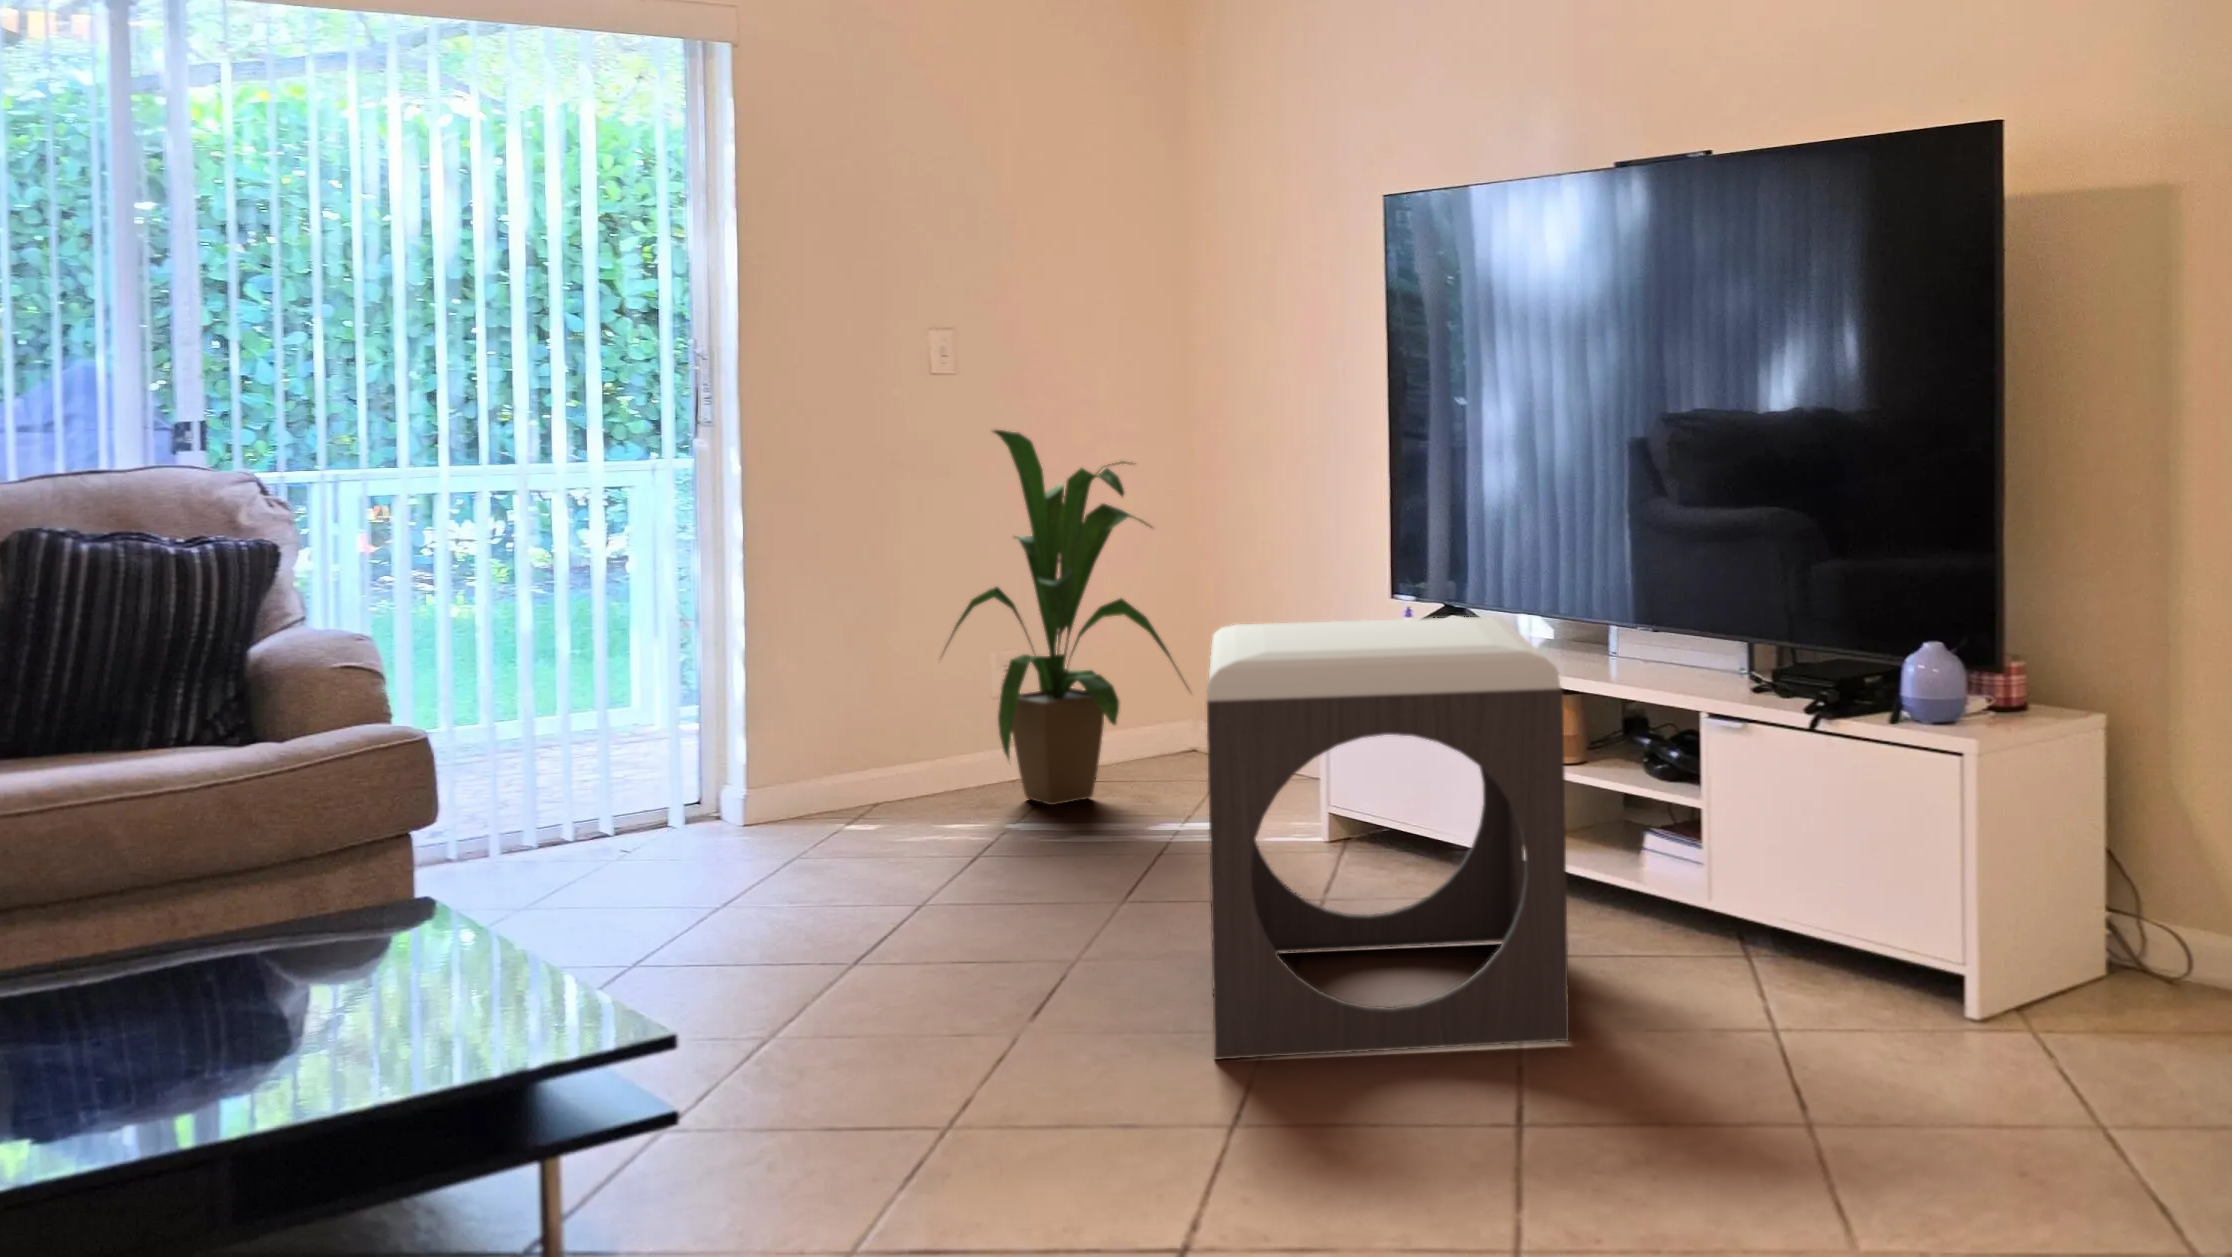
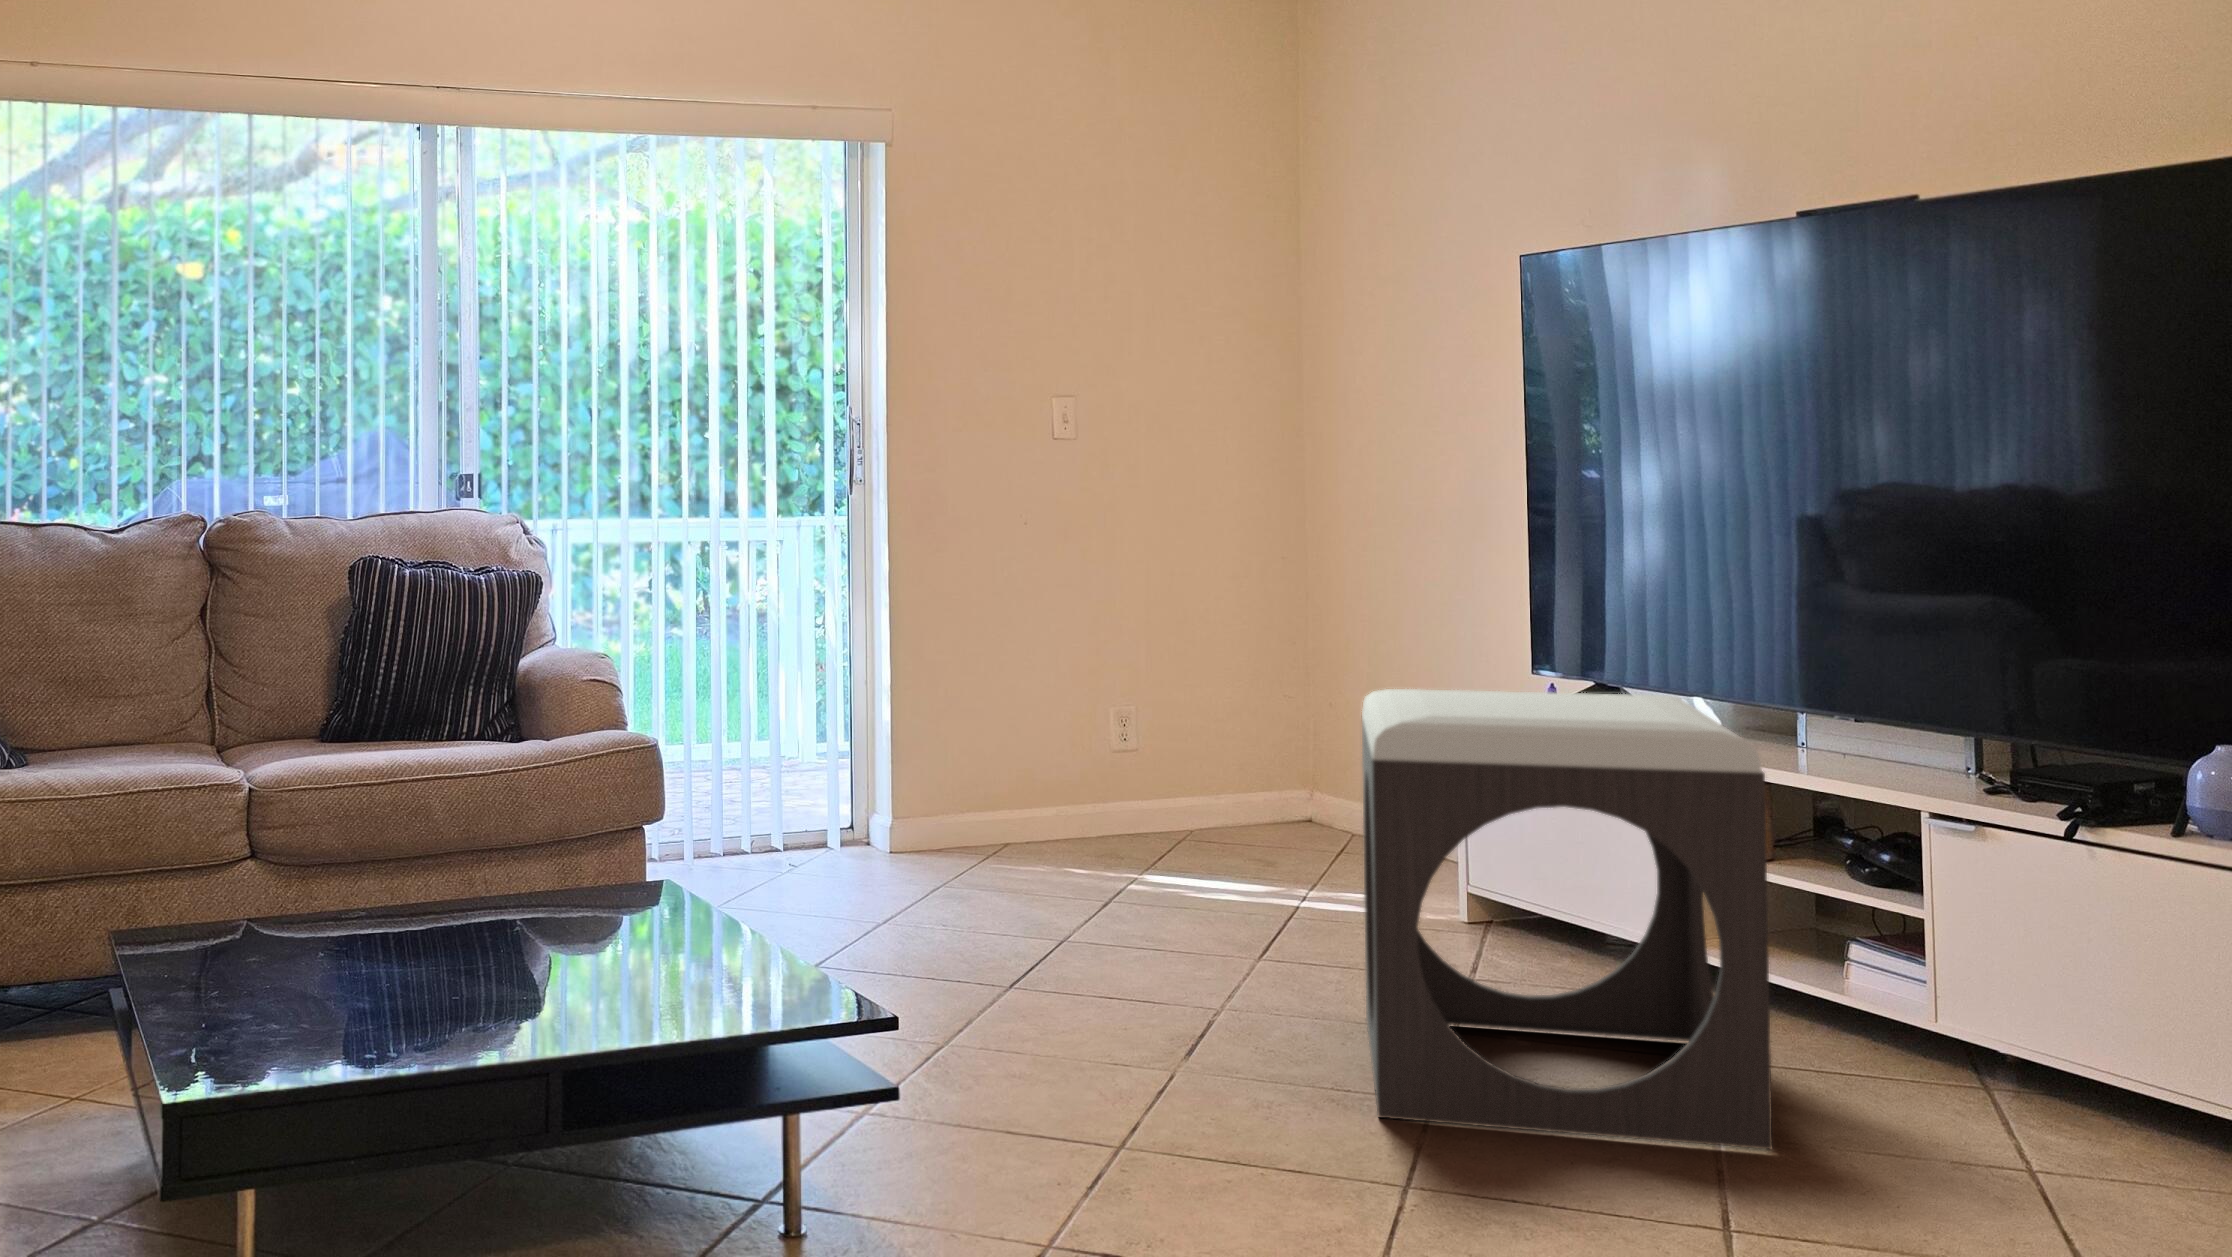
house plant: present [947,430,1184,805] -> none [1068,495,1319,861]

